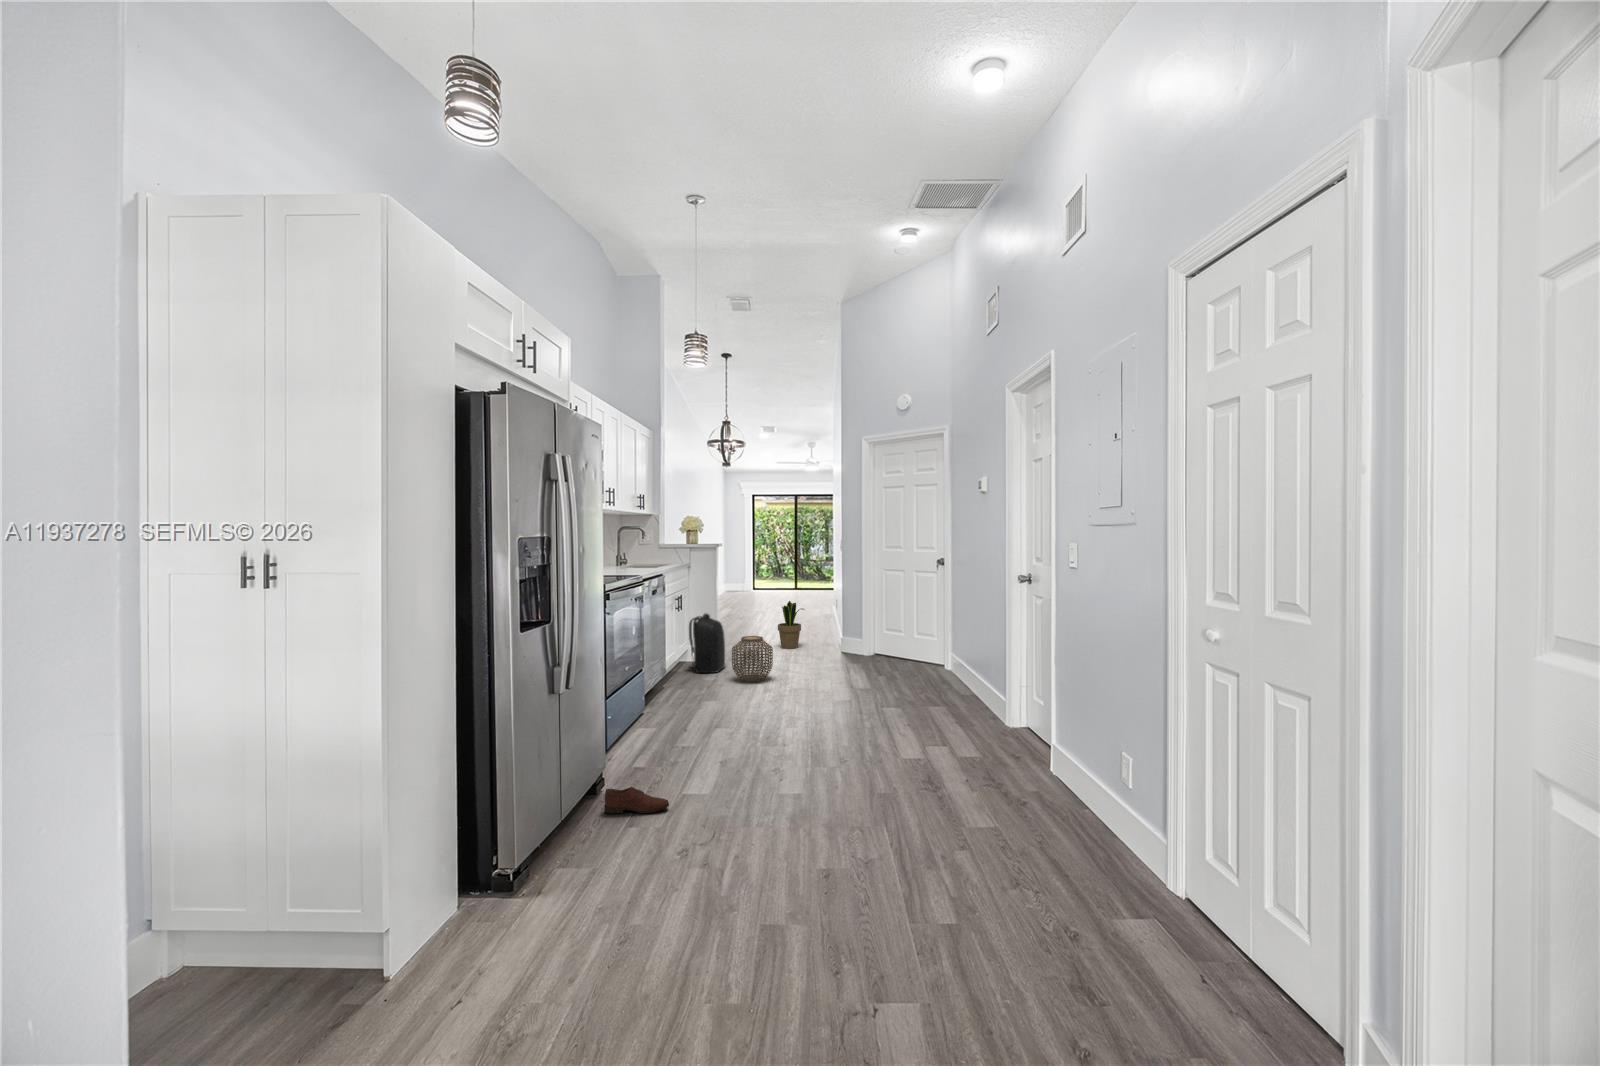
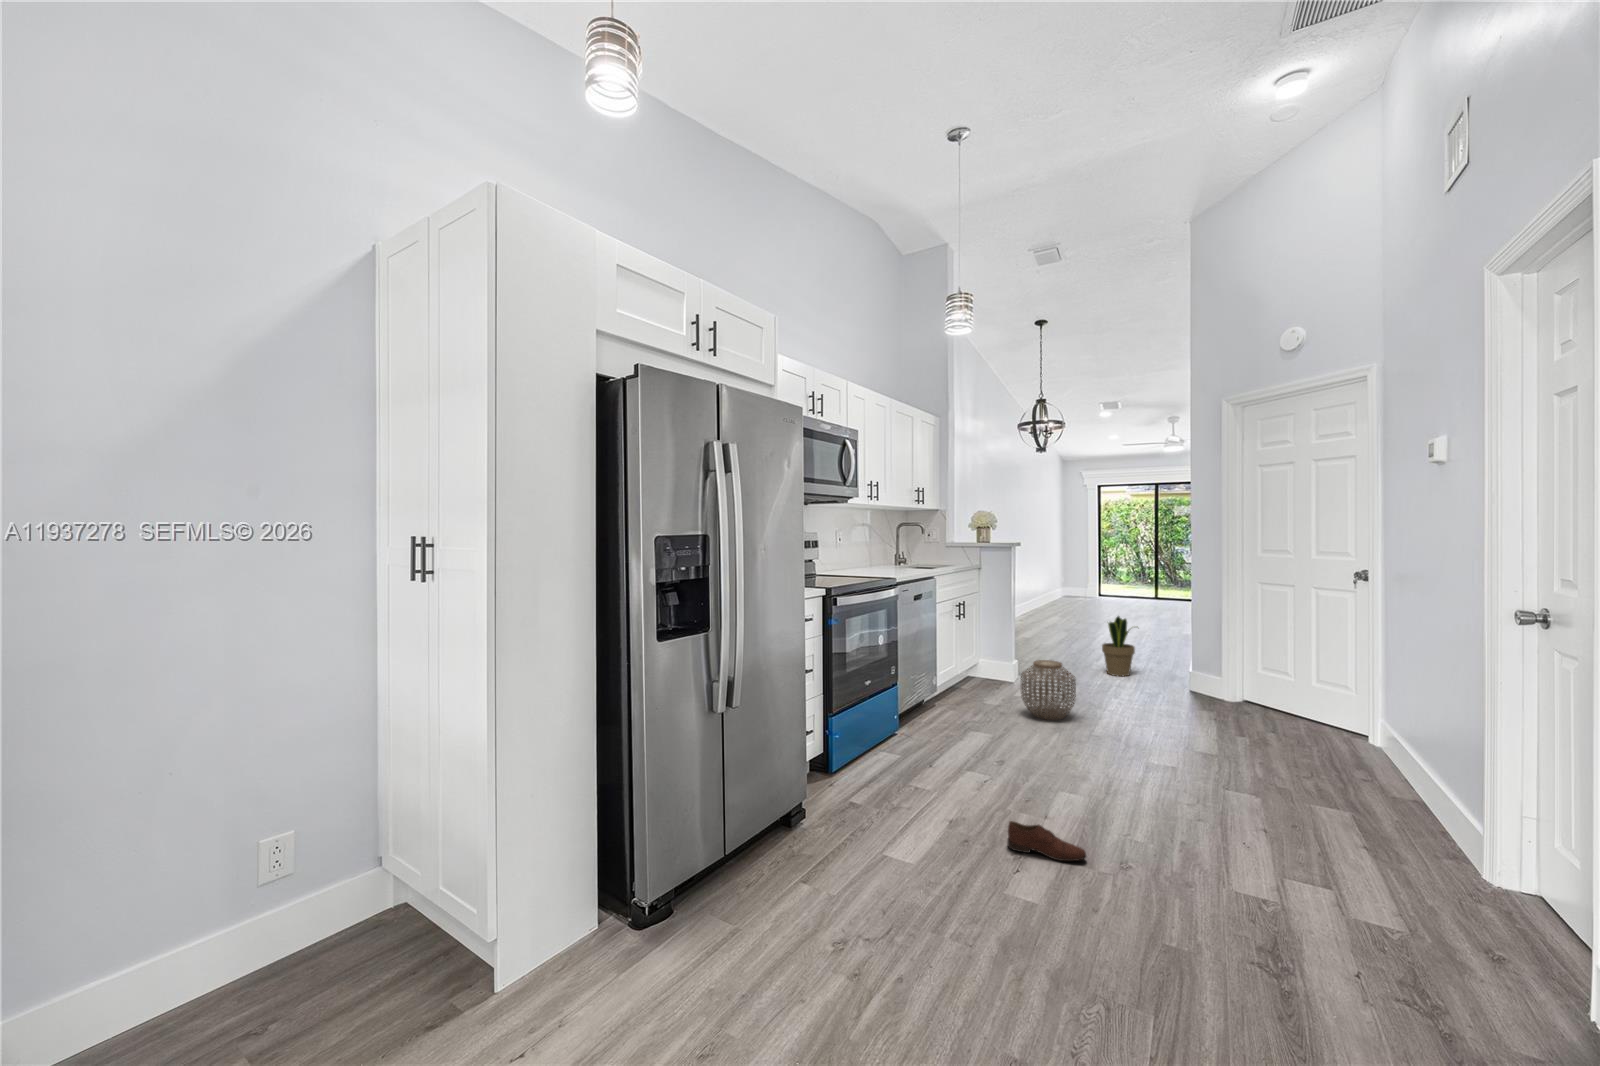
backpack: present [689,614,725,673] -> none [969,627,1021,700]
shoe: present [604,787,669,814] -> present [1007,821,1086,861]

